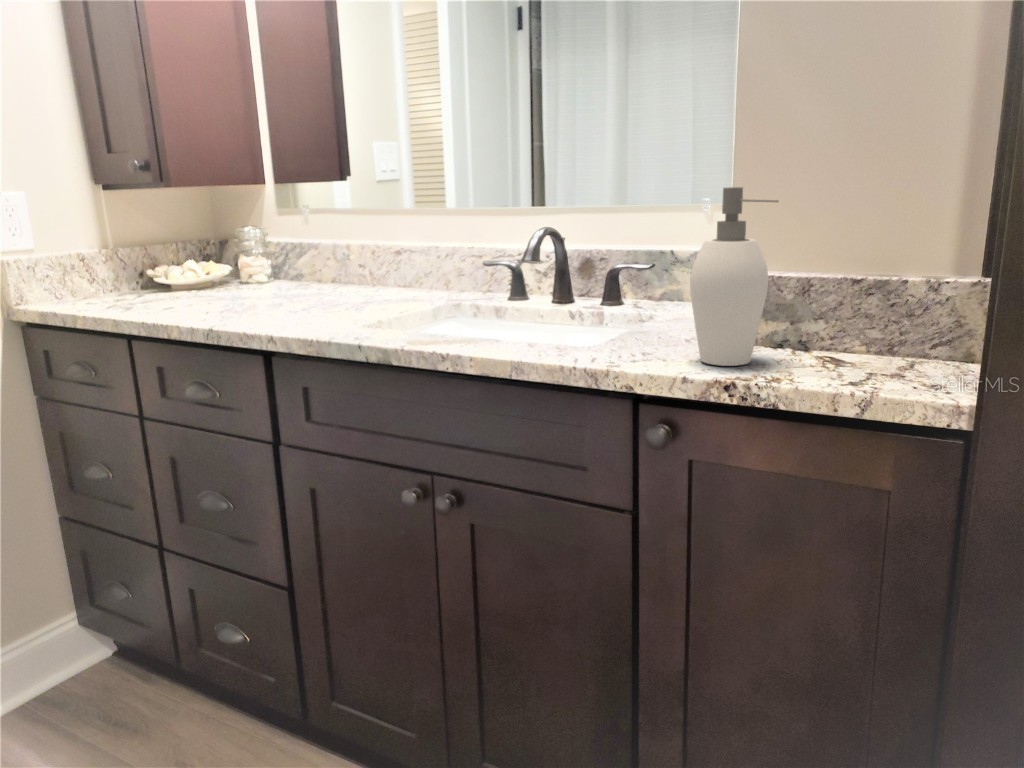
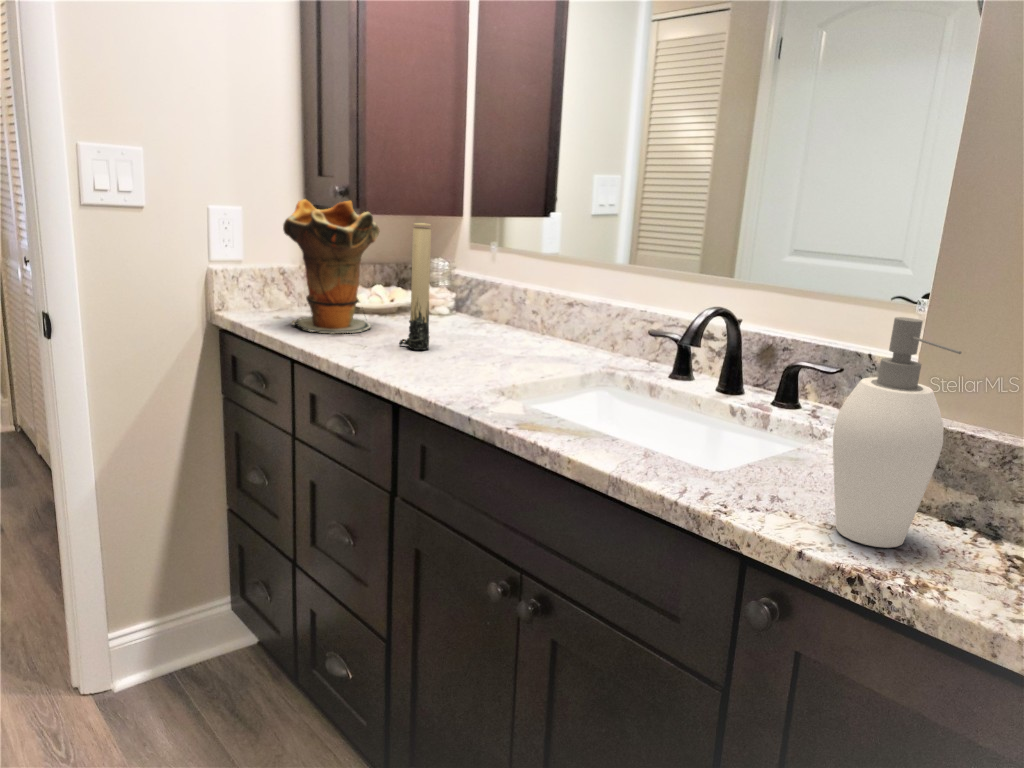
decorative vase: none [90,172,200,309] -> present [283,199,380,333]
candle: none [241,183,274,309] -> present [399,223,431,350]

